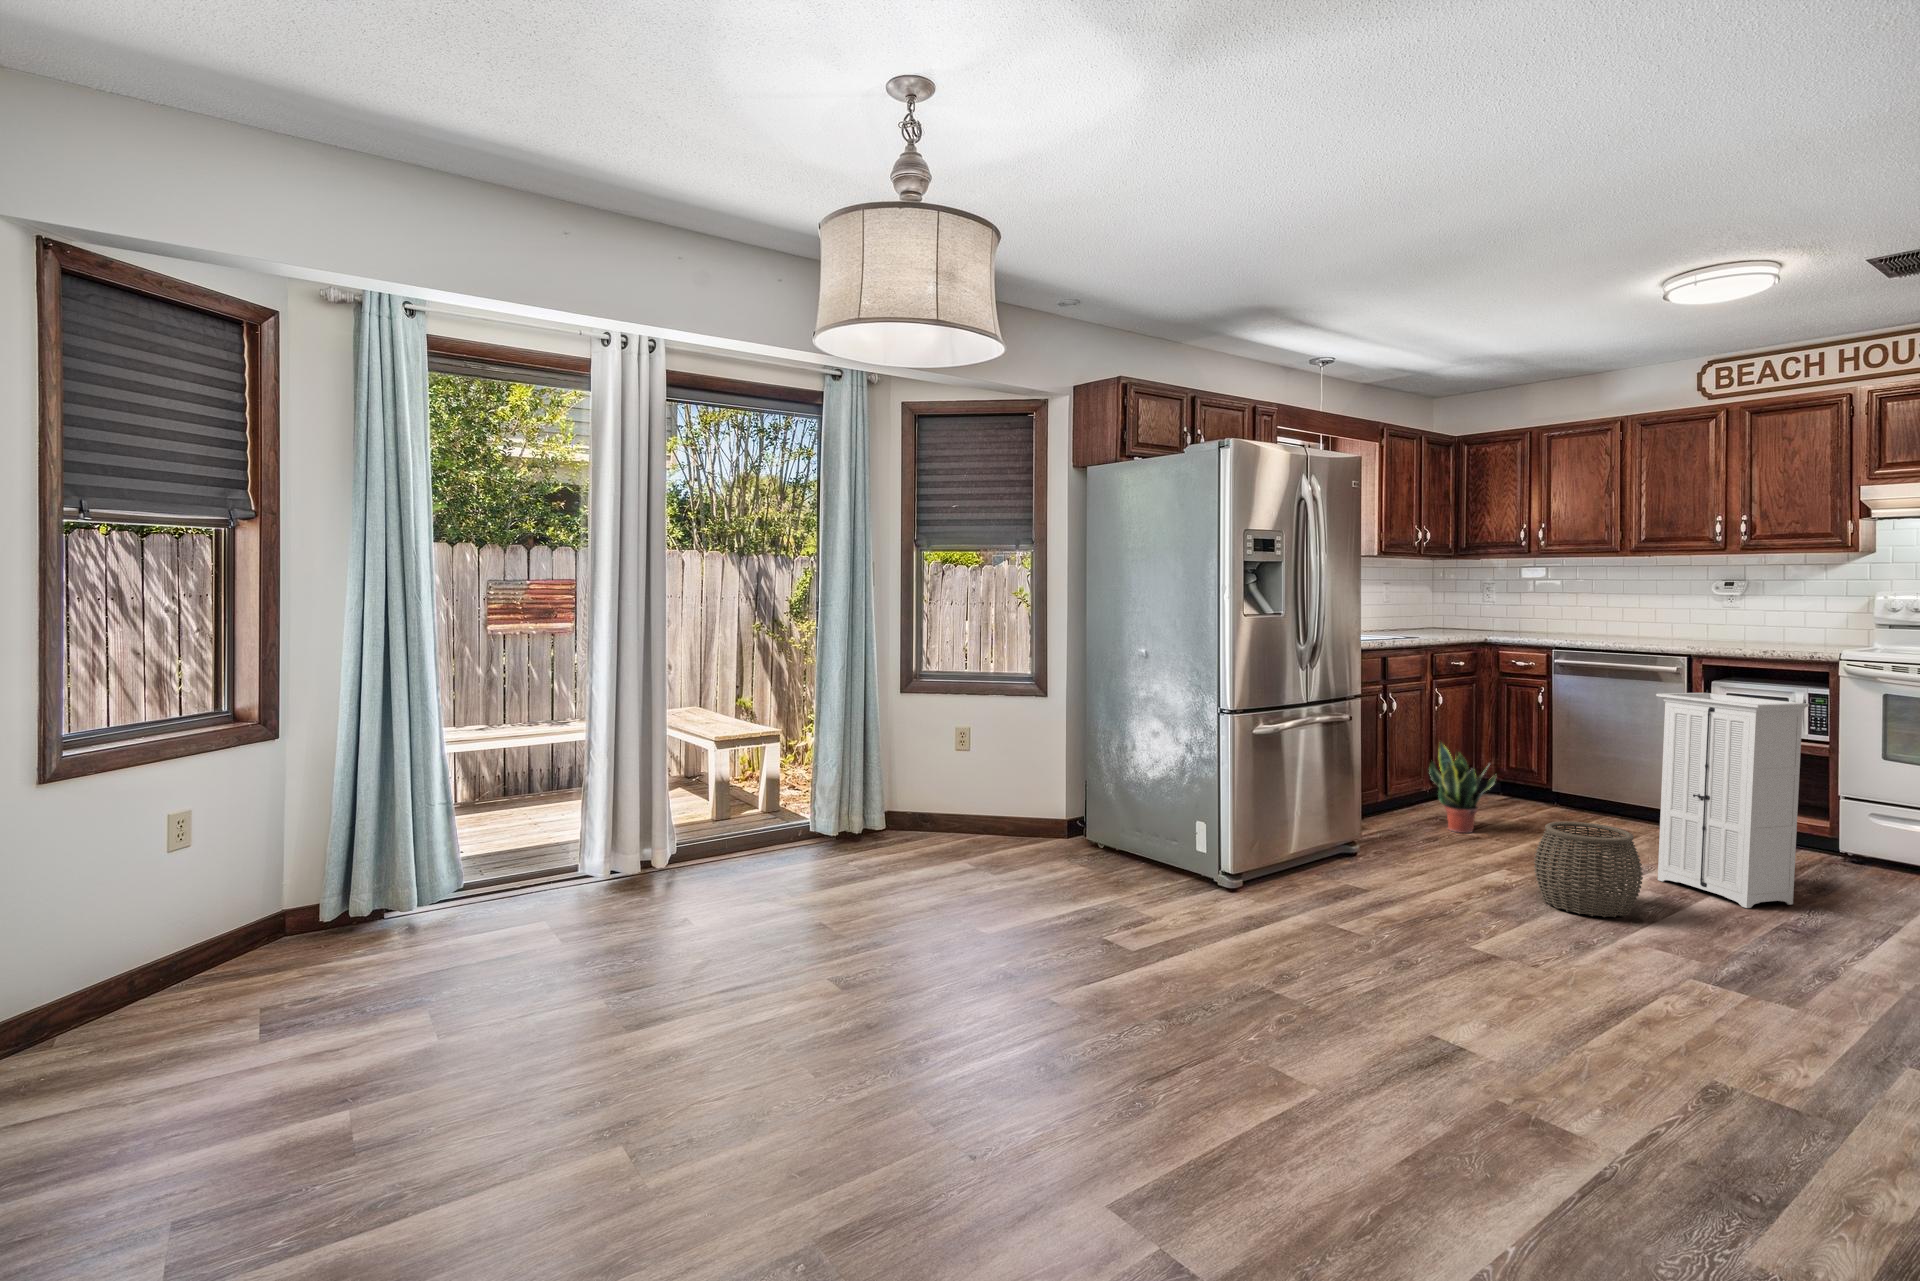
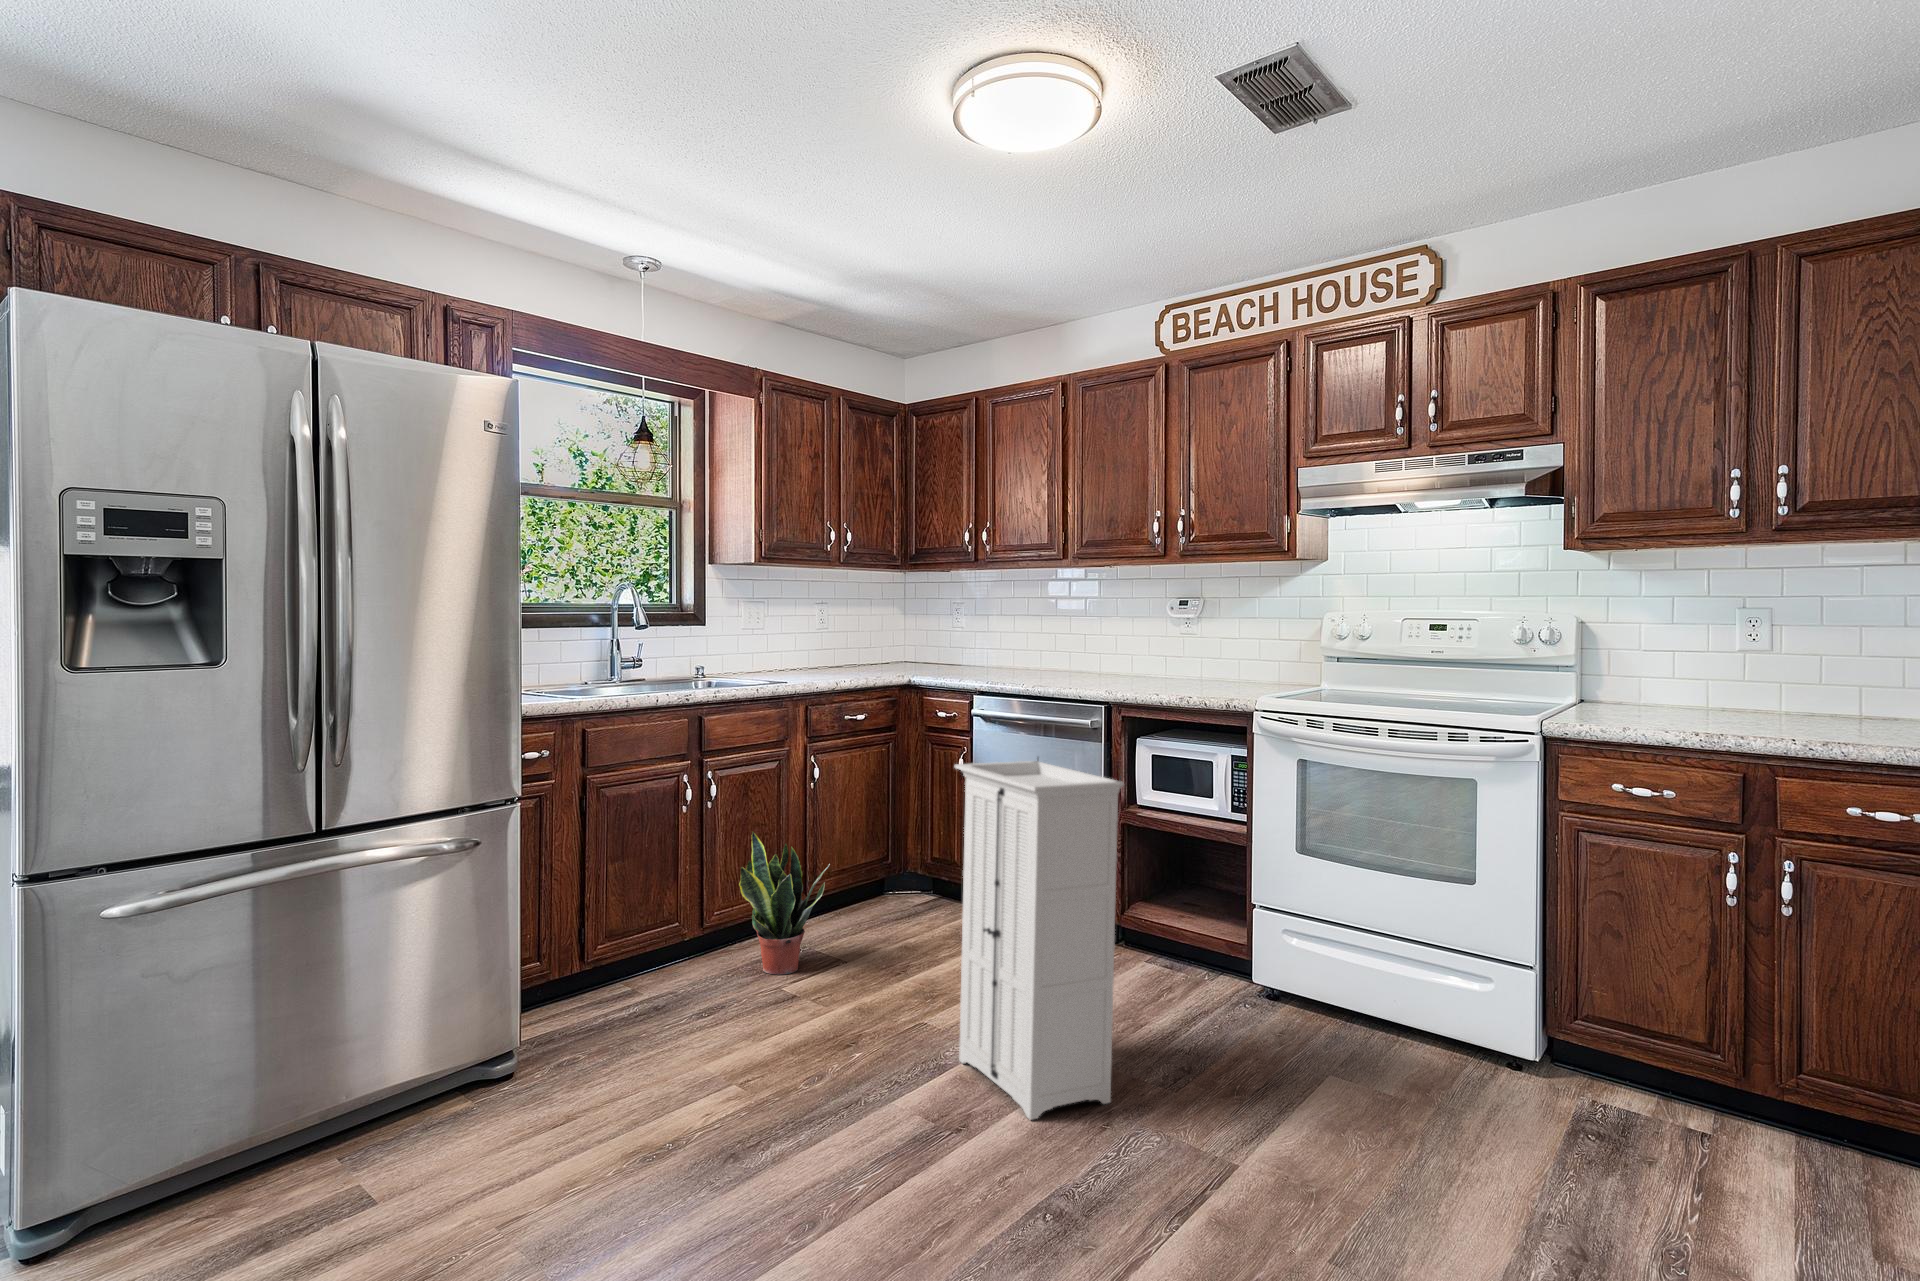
woven basket: present [1534,821,1643,917] -> none [686,988,847,1172]

